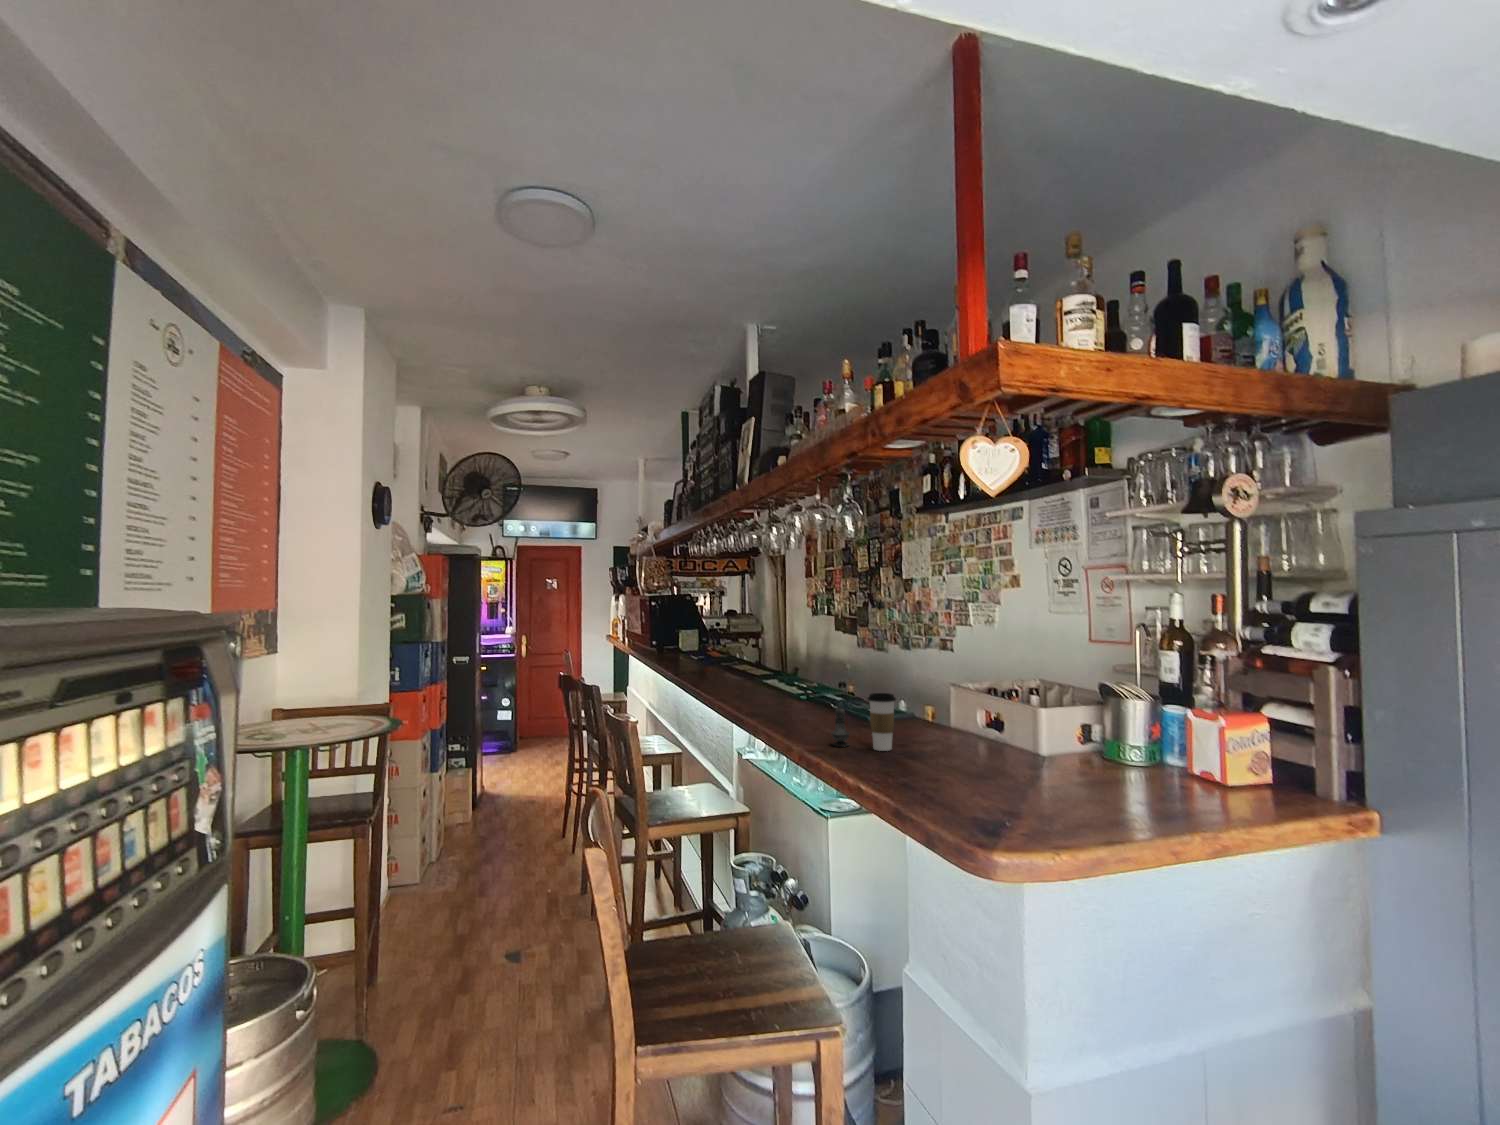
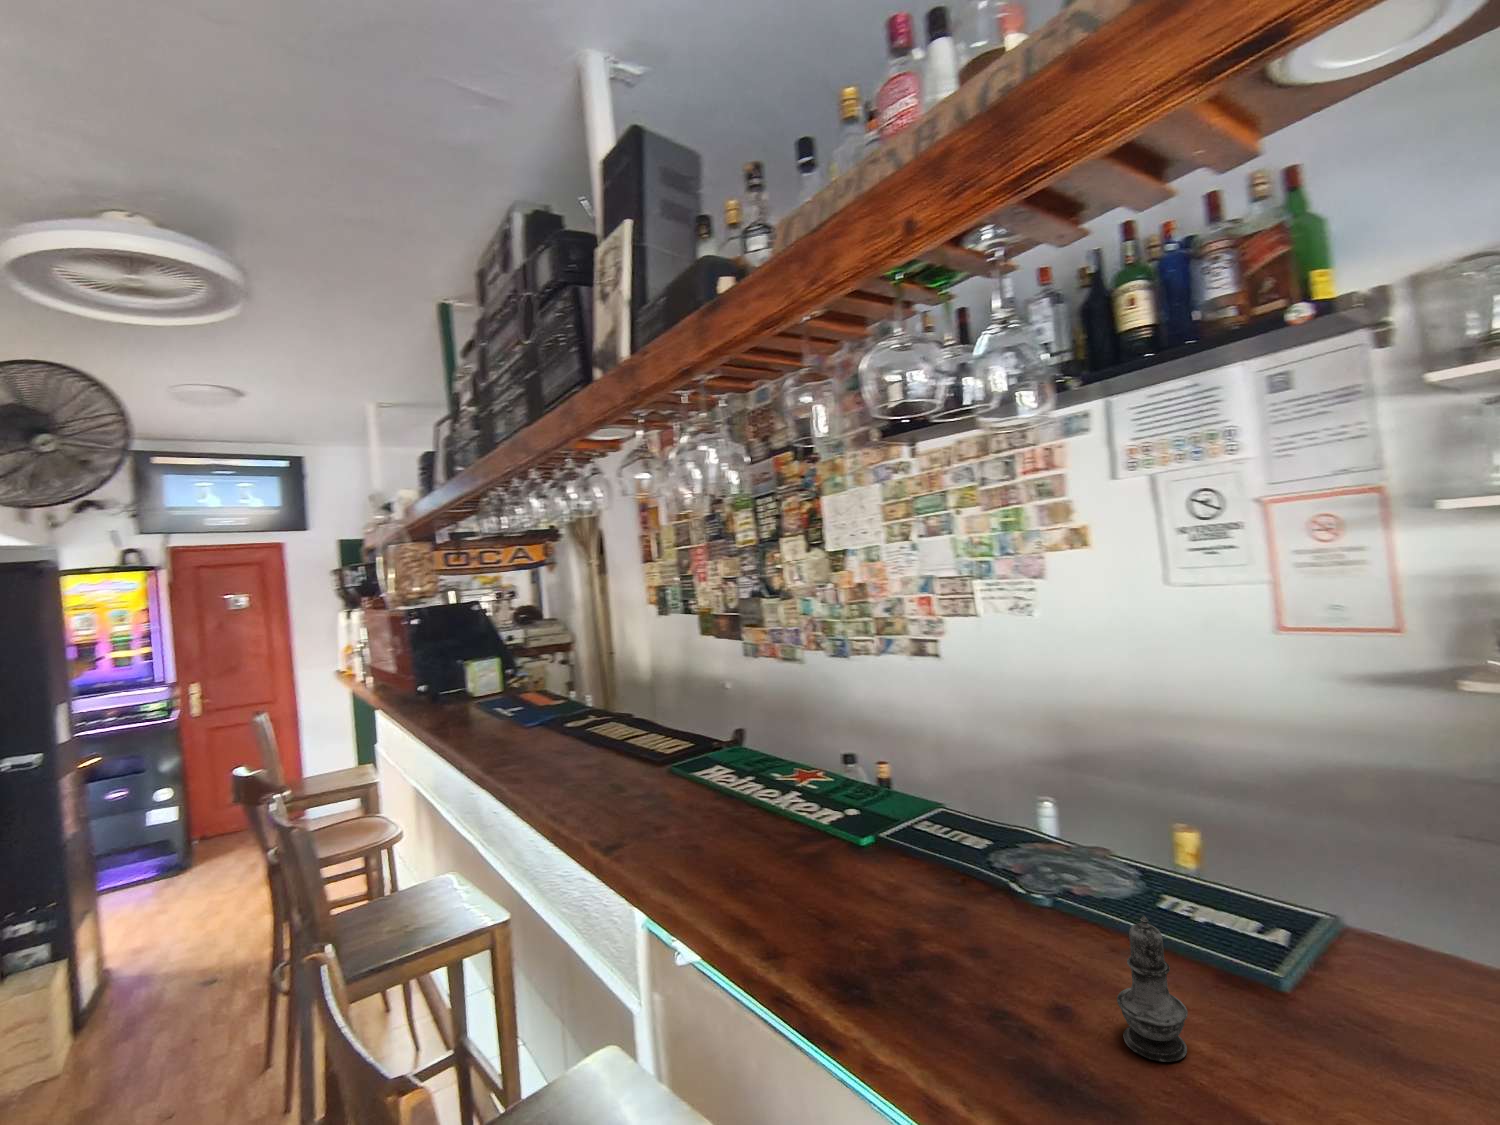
coffee cup: present [868,693,896,751] -> none [1240,858,1351,1066]

